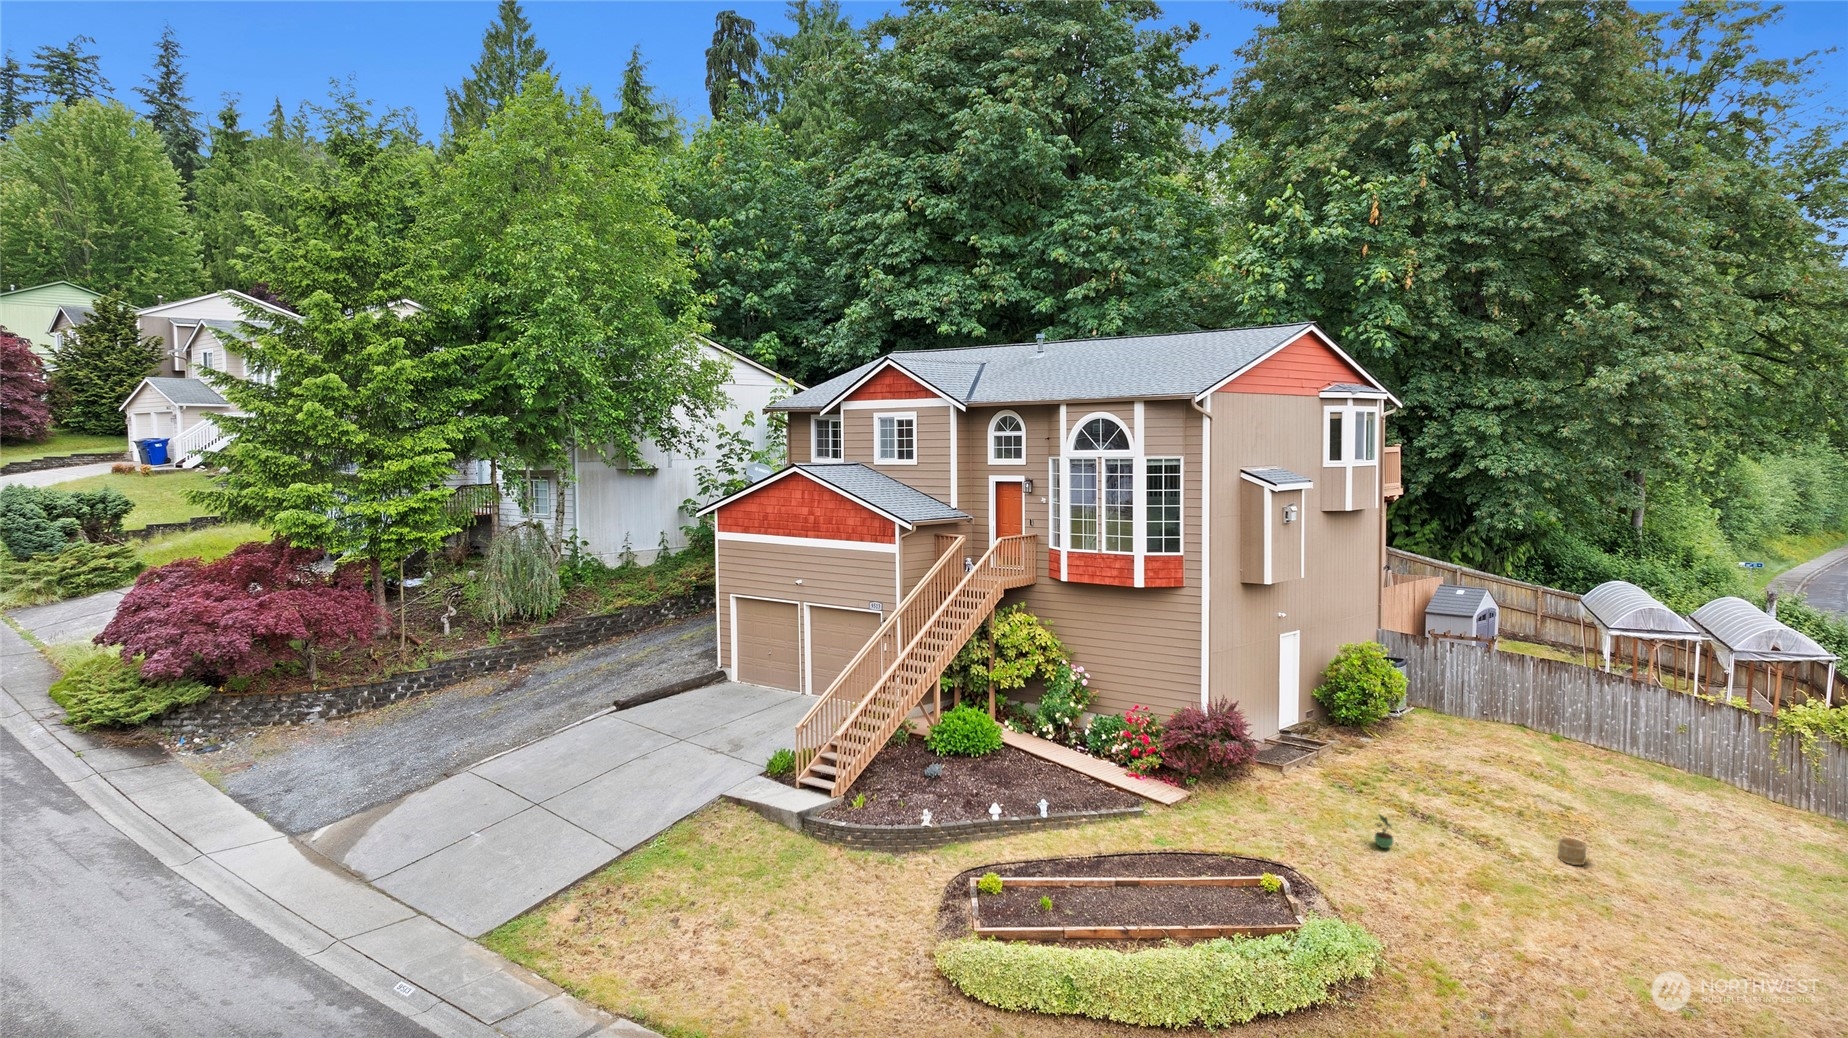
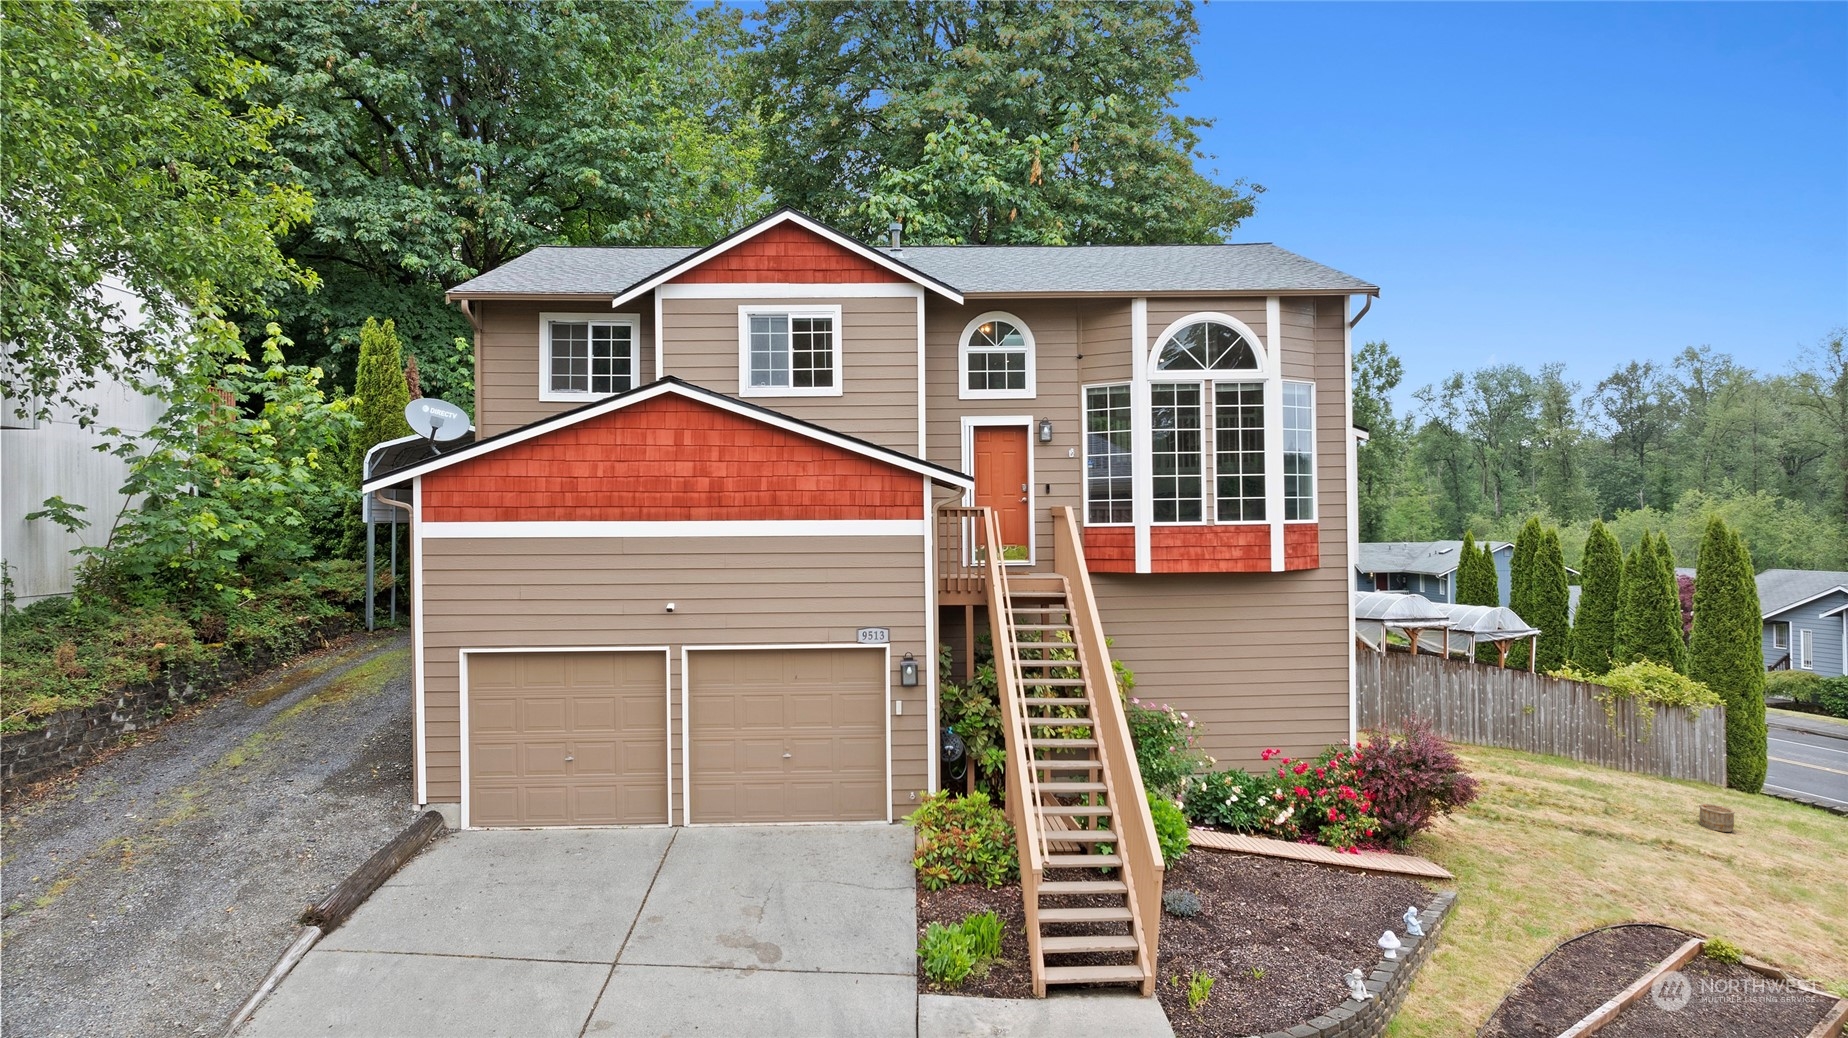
potted plant: present [1375,815,1393,848] -> none [1642,824,1680,867]

